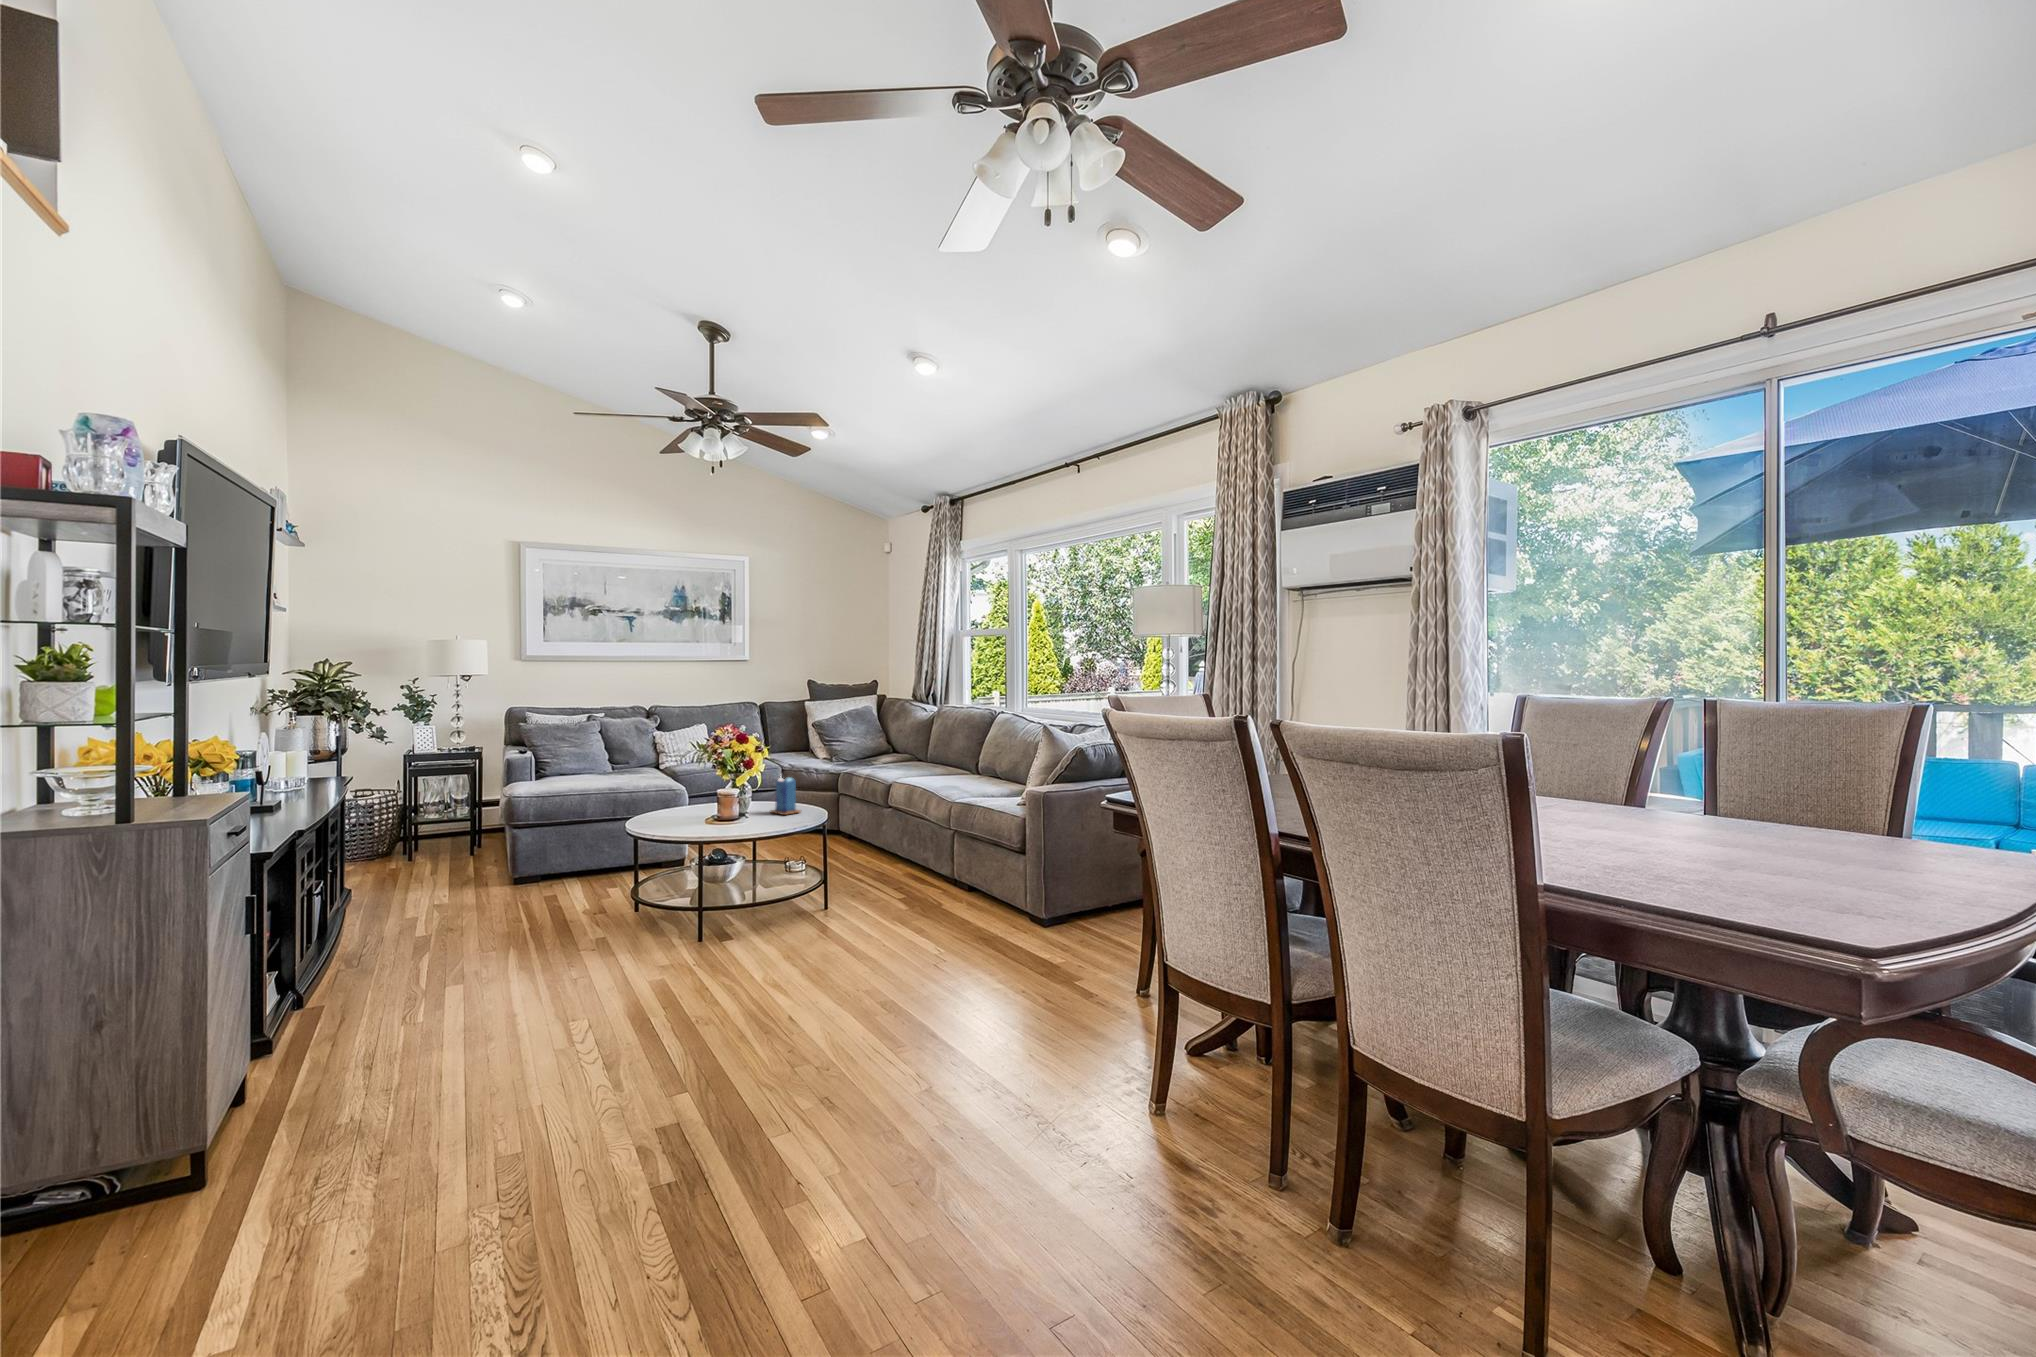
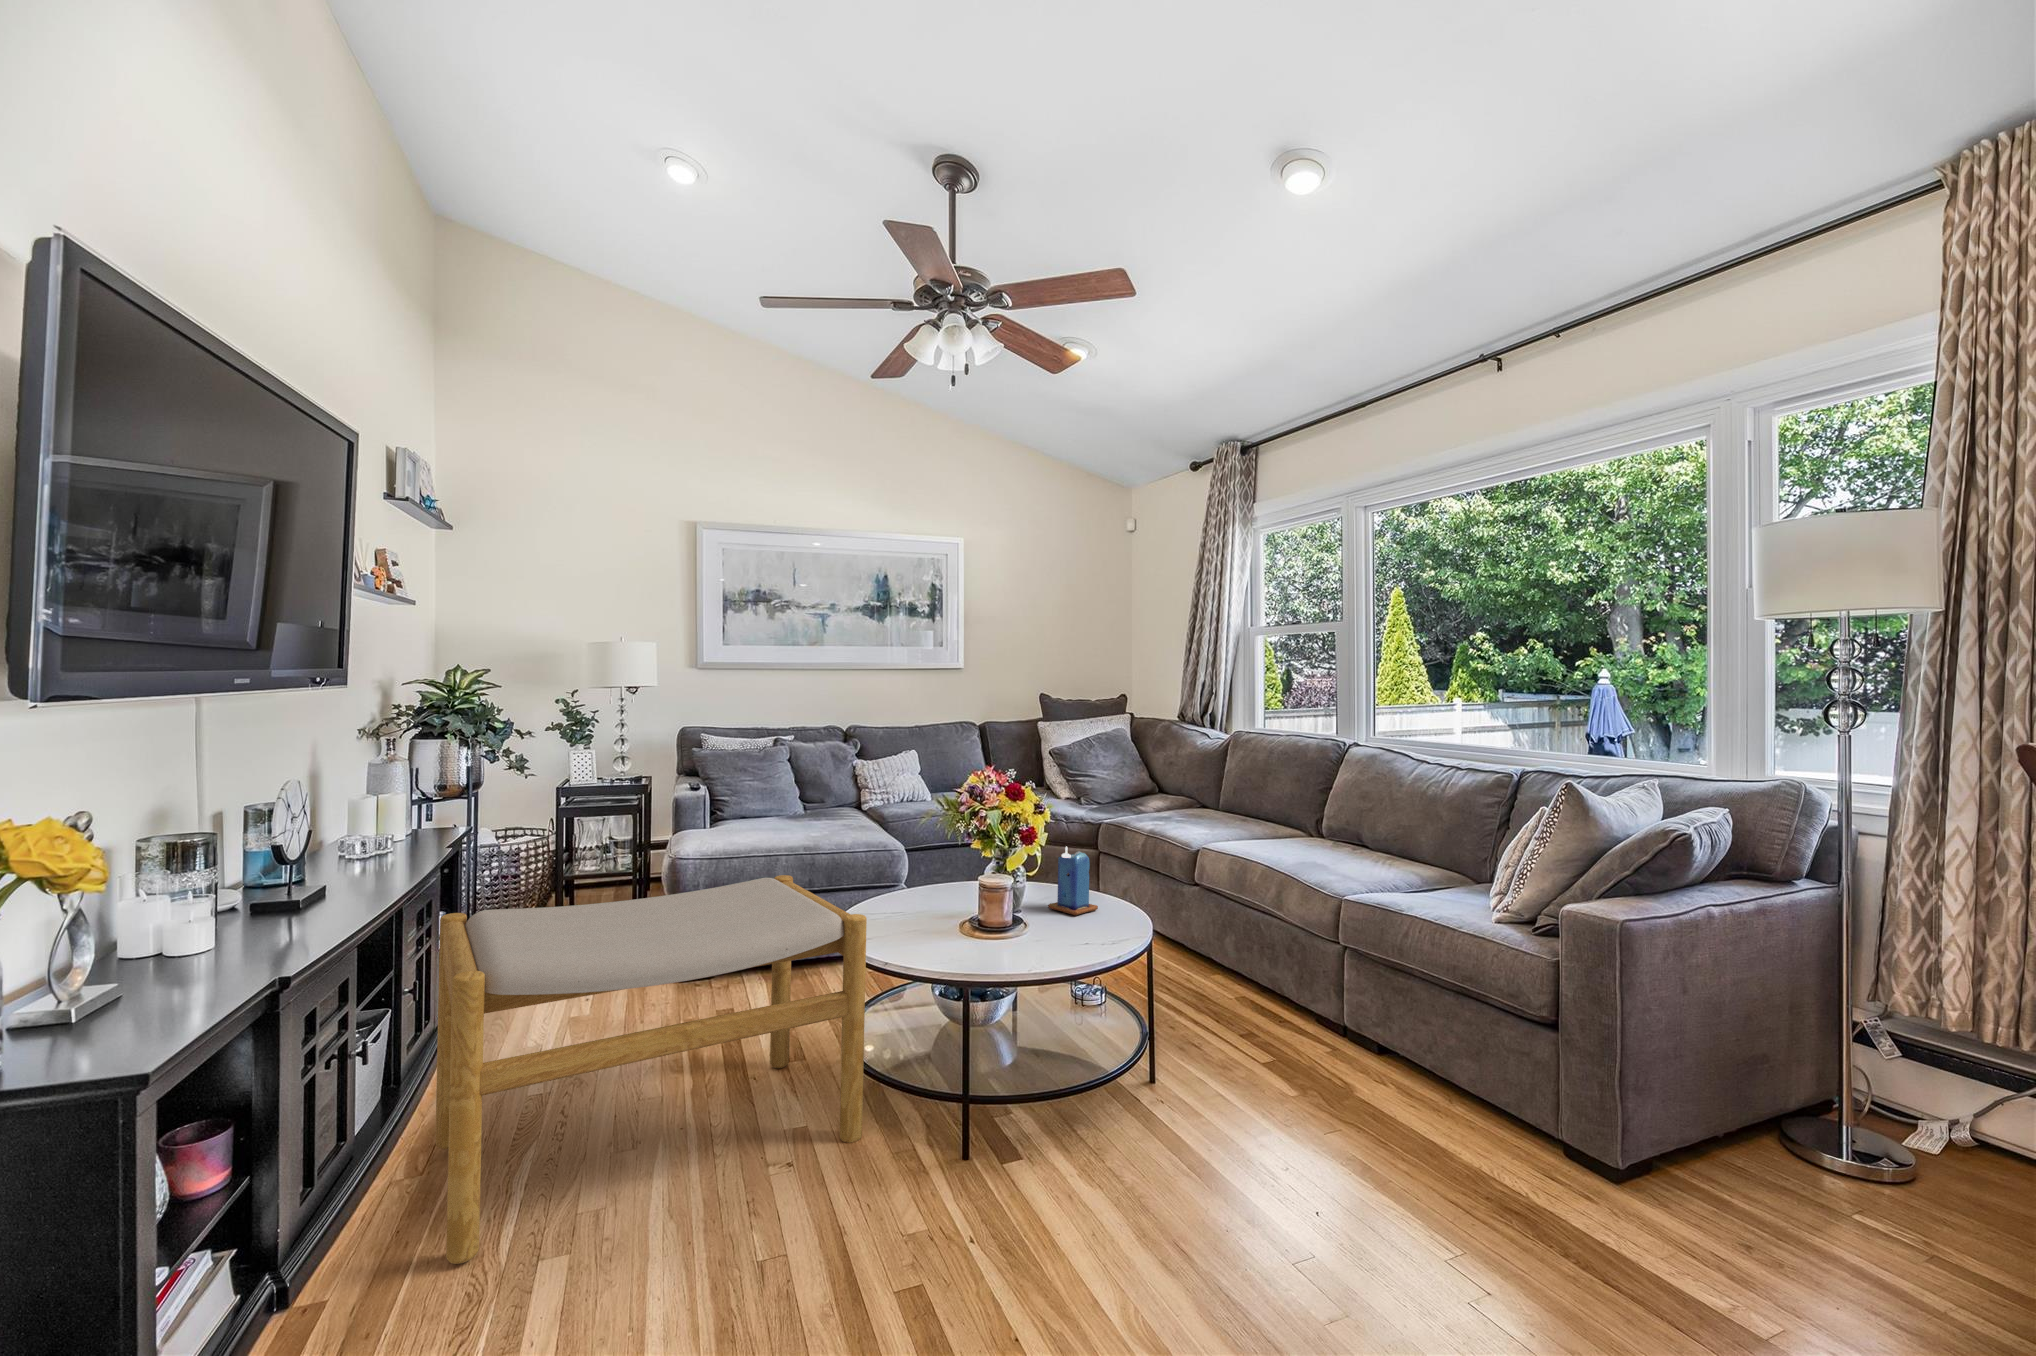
footstool: none [361,795,641,991] -> present [435,875,867,1264]

